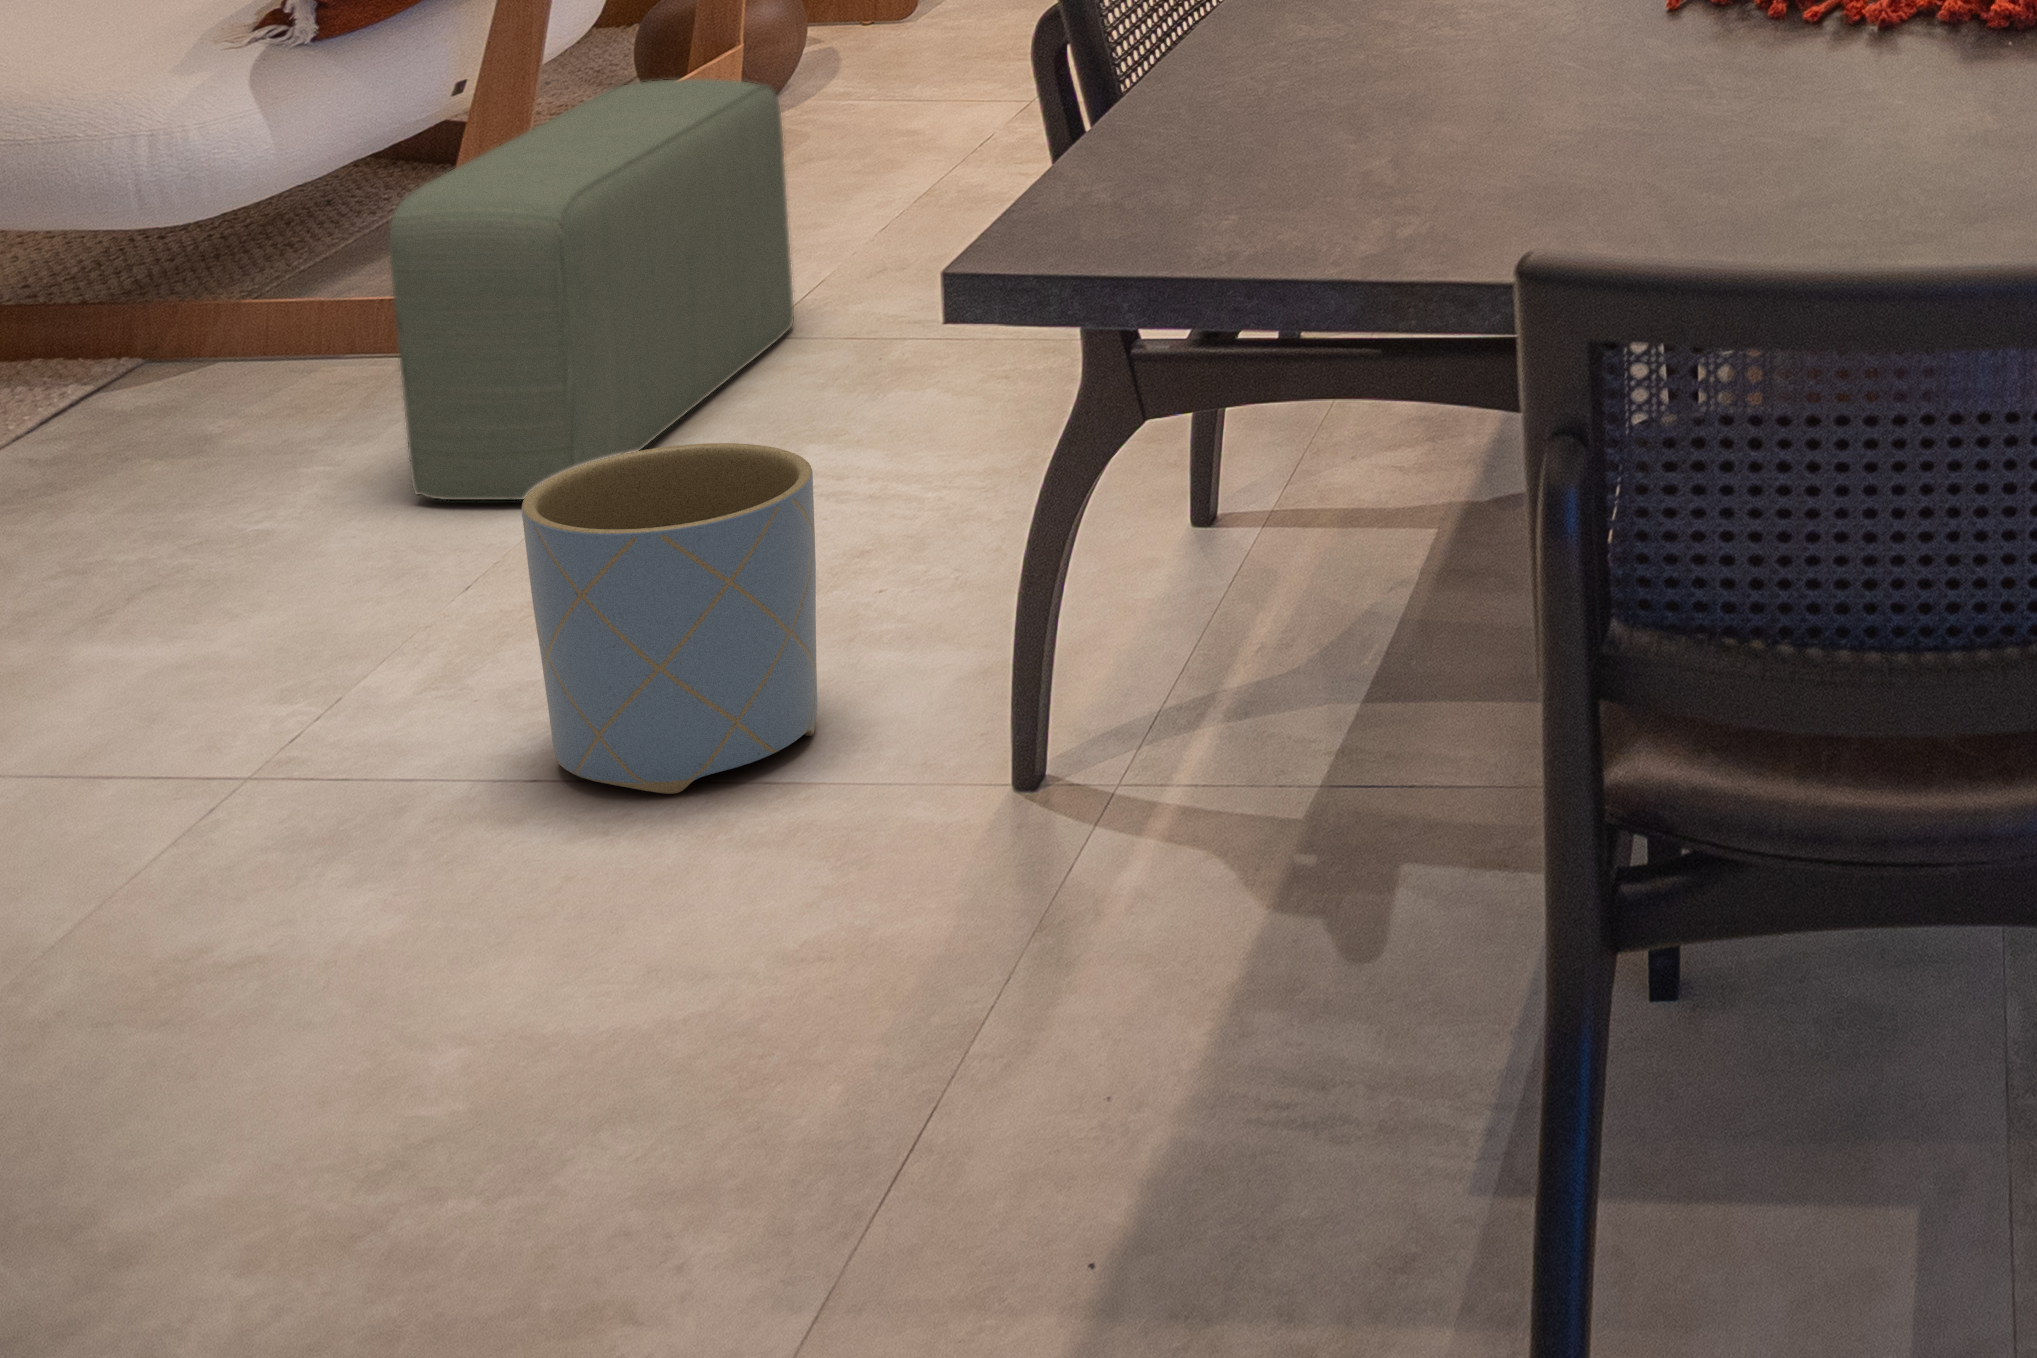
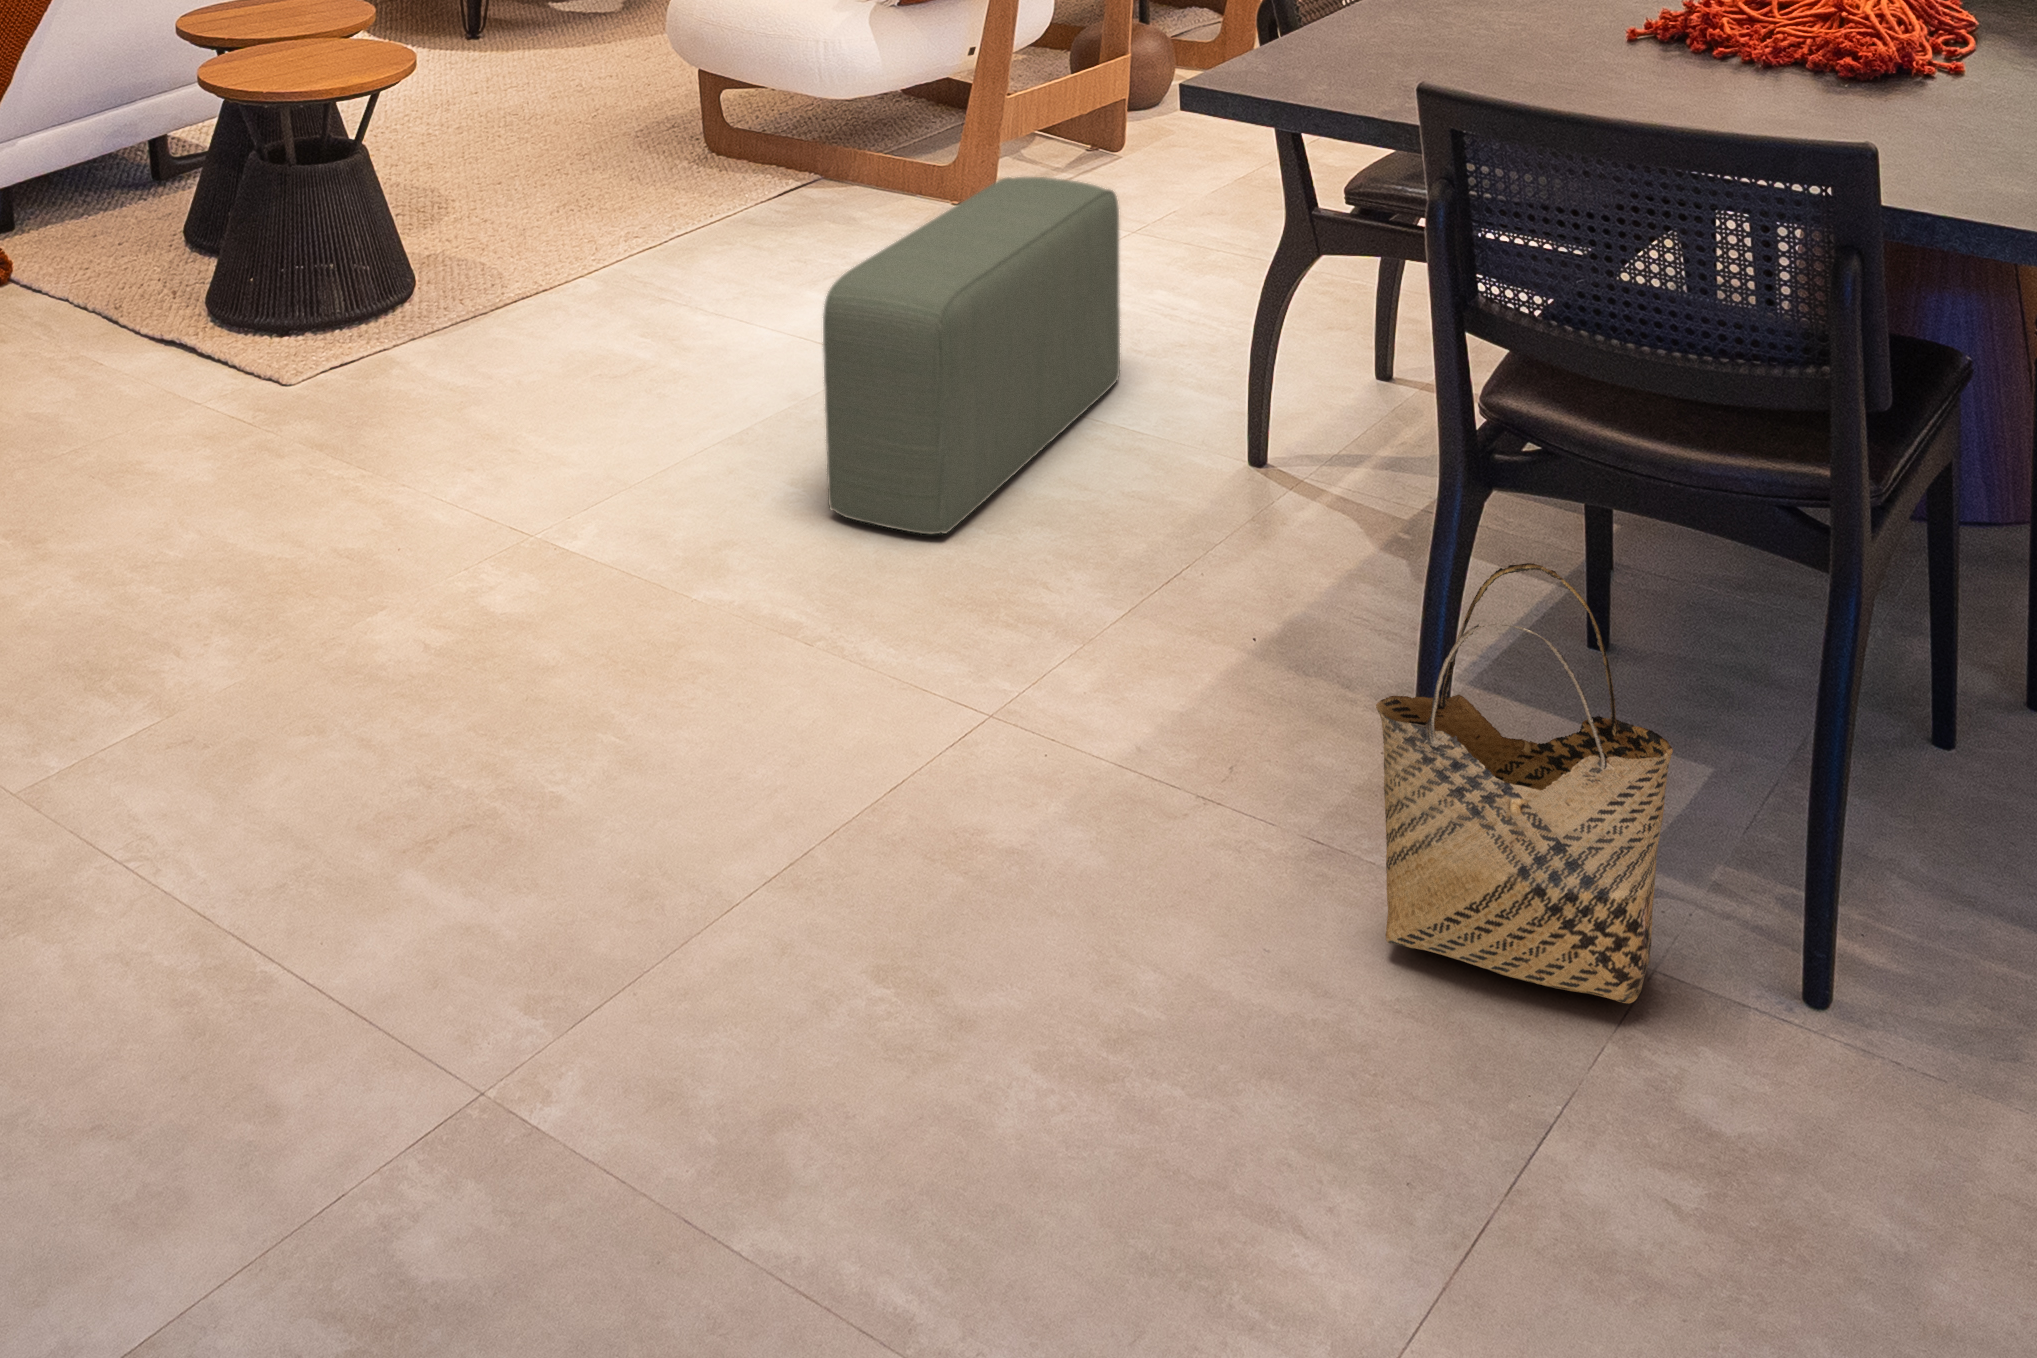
woven basket: none [1131,310,1433,719] -> present [1376,563,1673,1004]
planter: present [522,443,817,794] -> none [868,578,1099,913]

